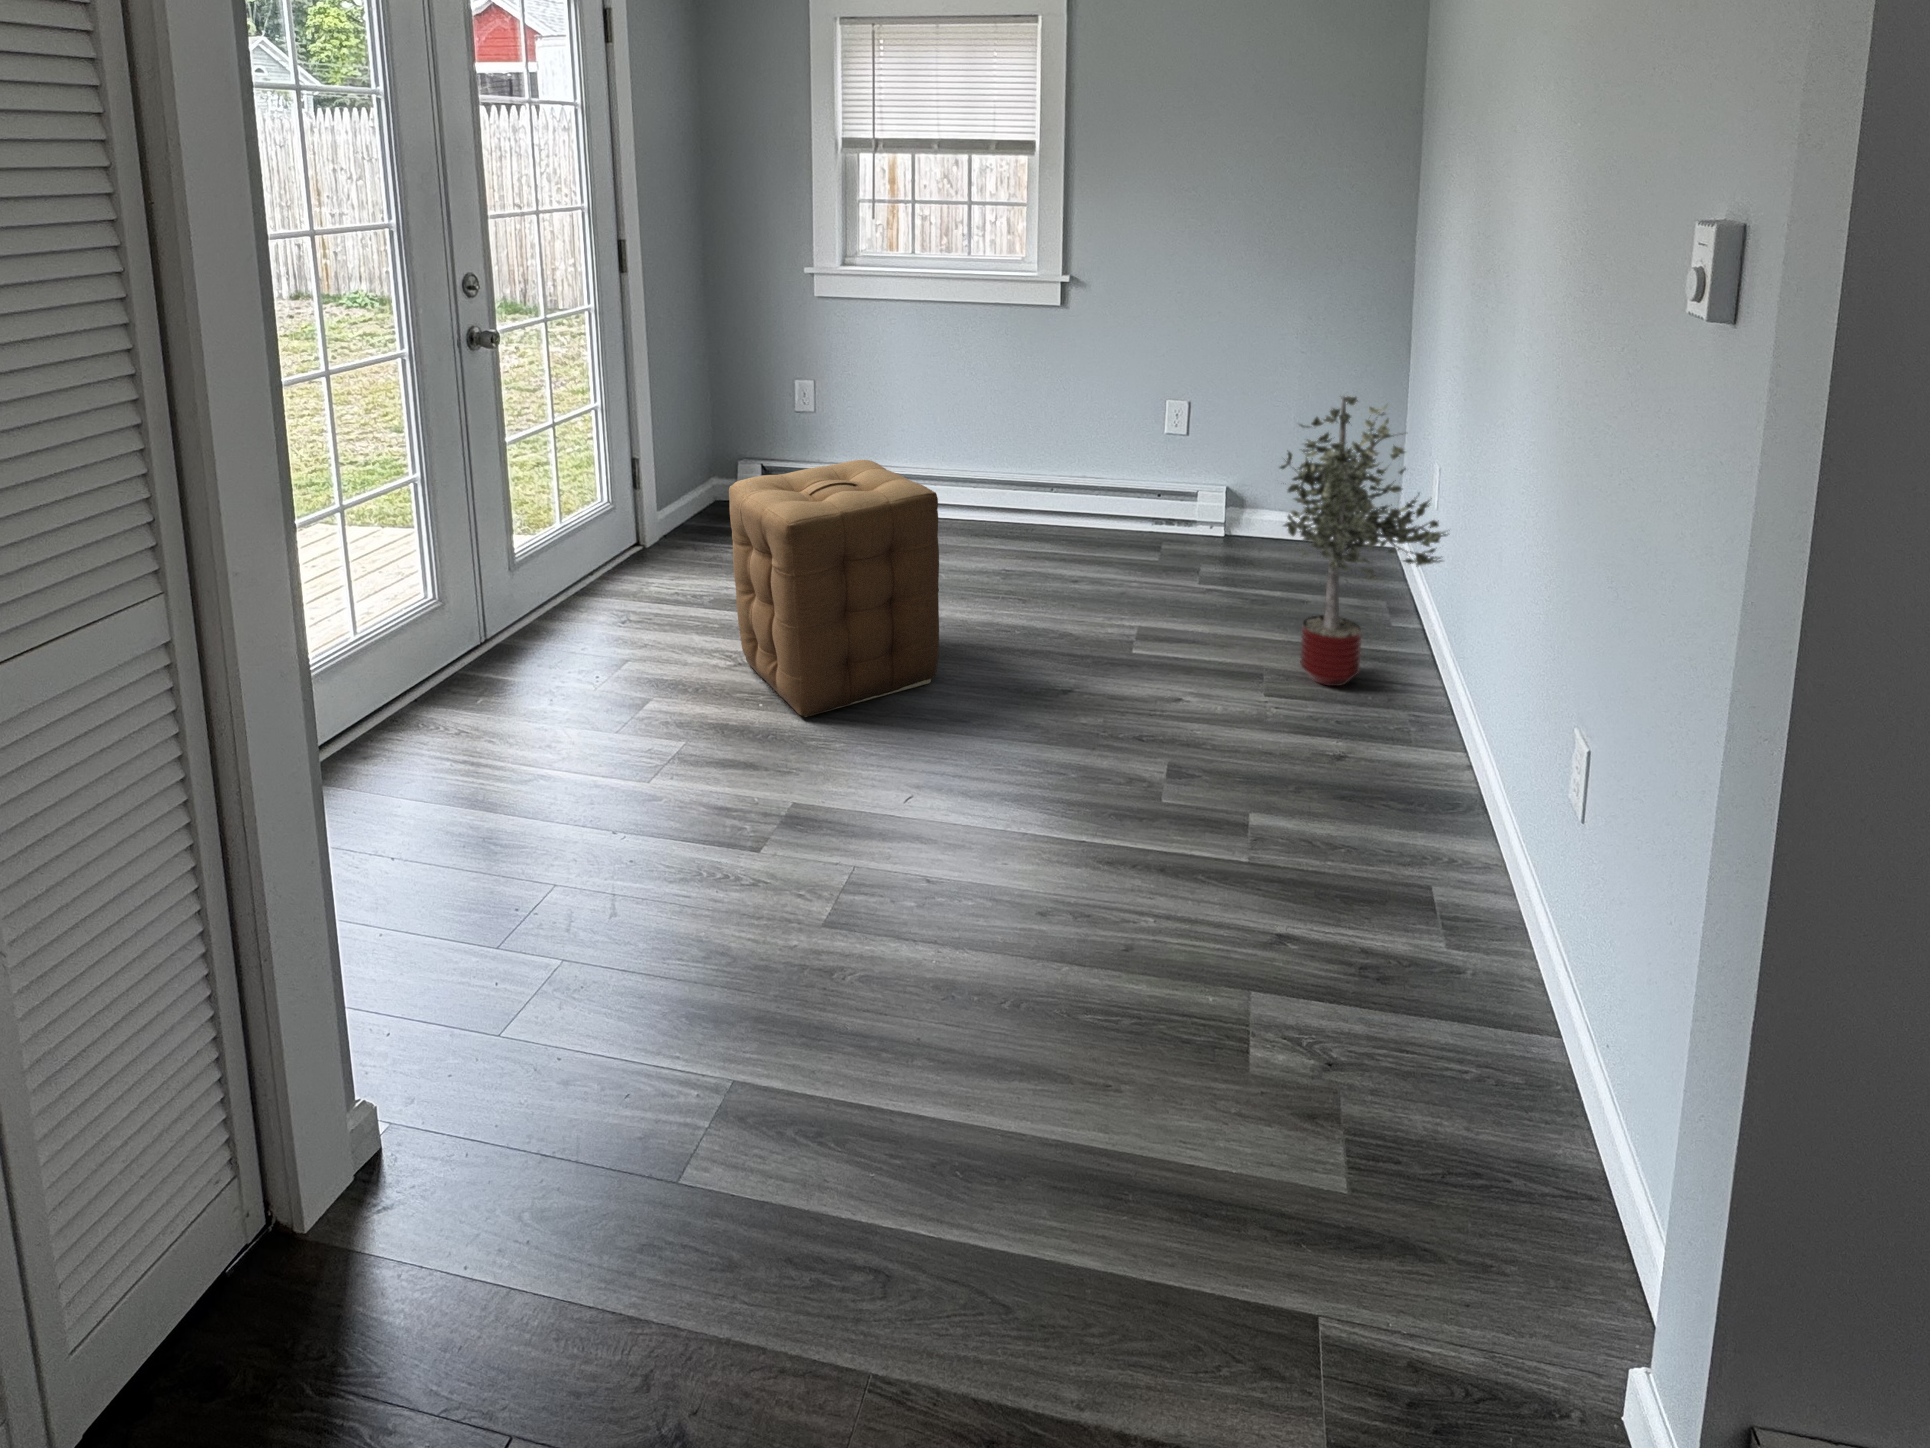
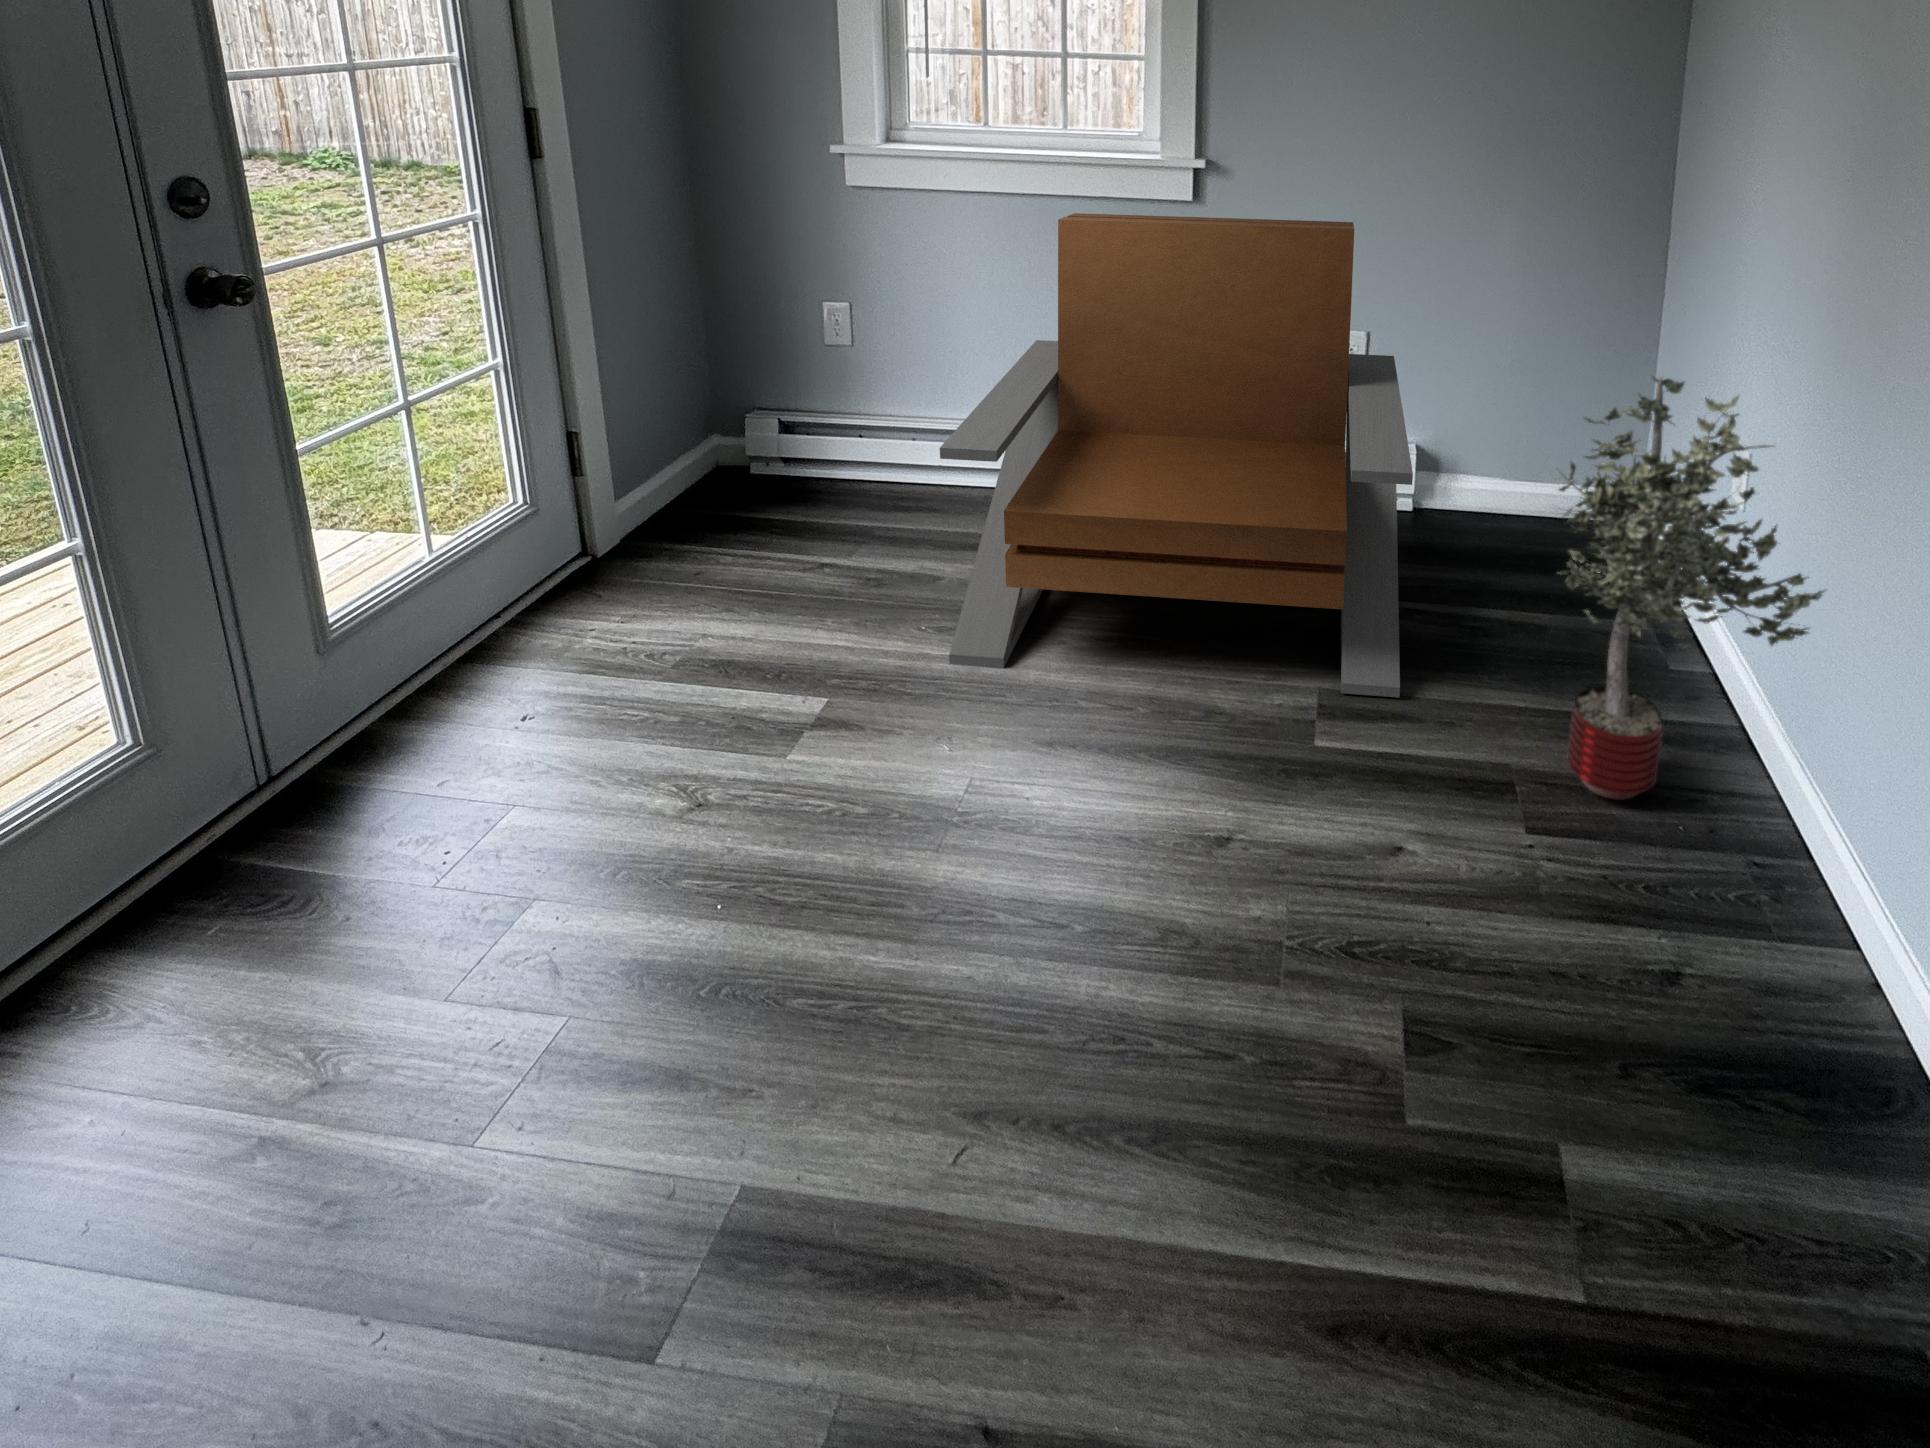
lounge chair: none [885,312,1205,633] -> present [940,213,1413,698]
ottoman: present [729,460,939,717] -> none [666,469,1023,935]

